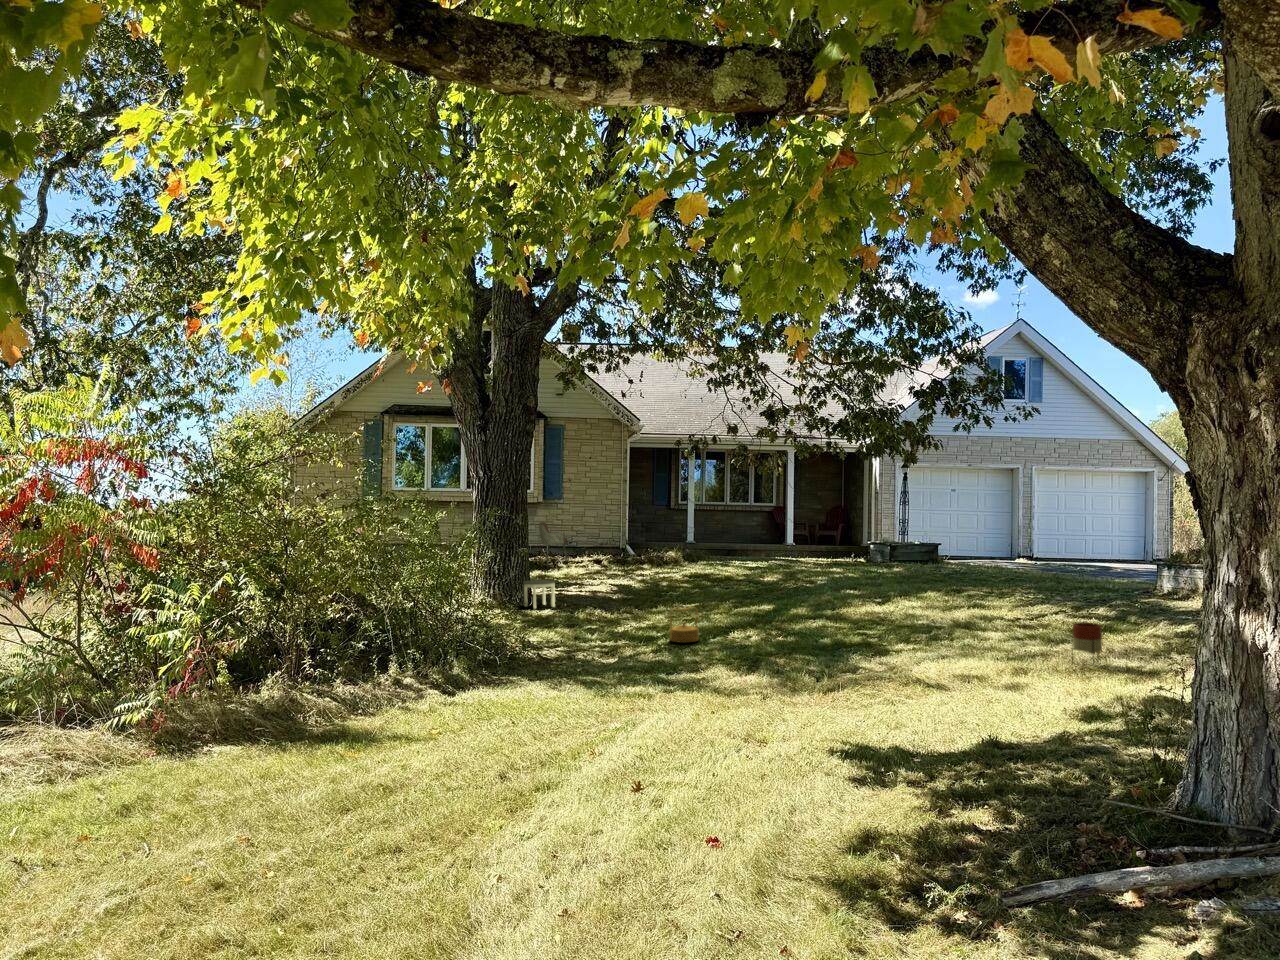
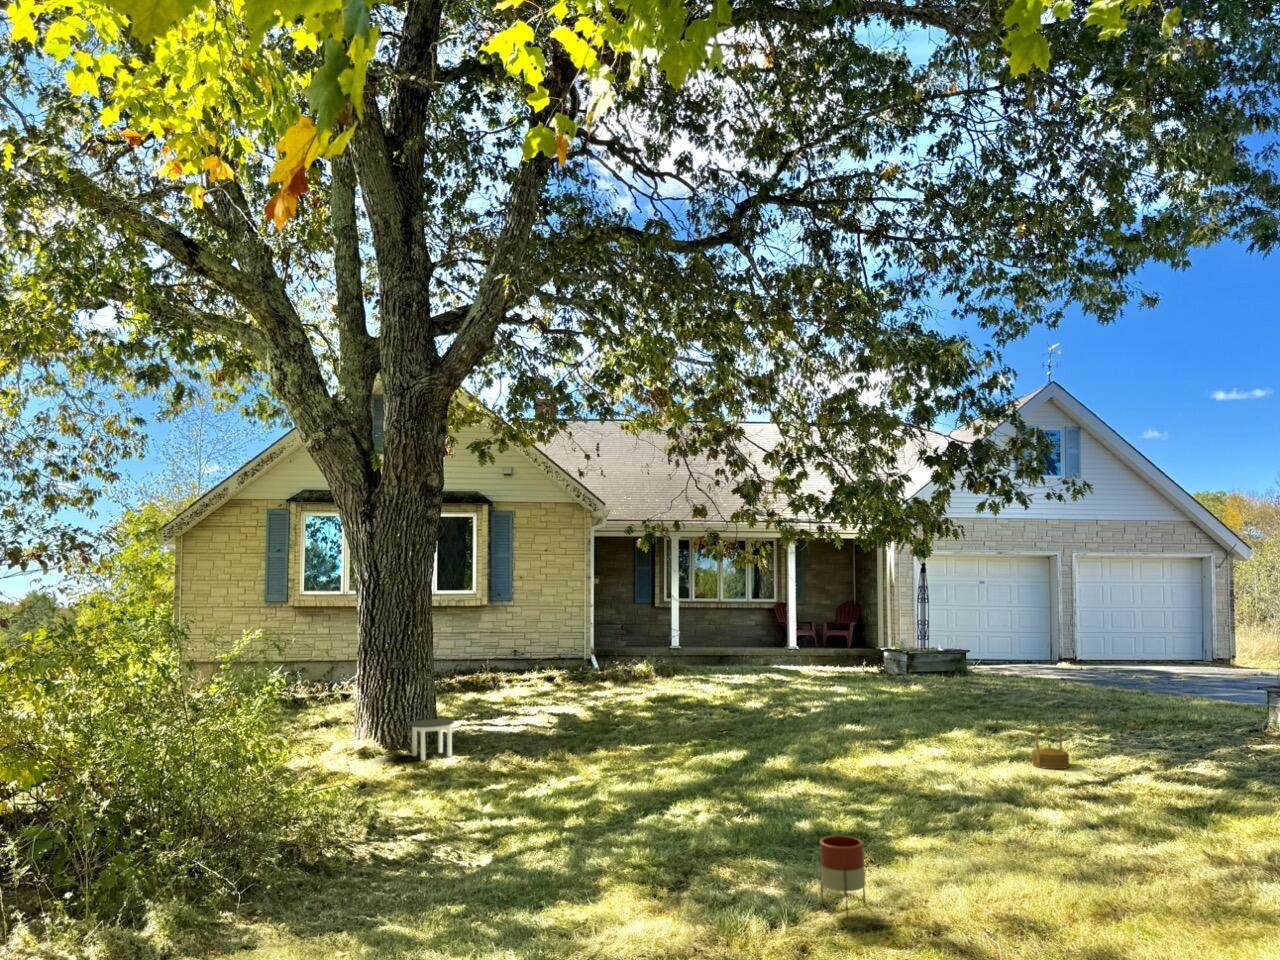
armchair: present [539,522,568,561] -> none [485,629,521,677]
basket: present [670,607,699,643] -> present [1031,726,1069,769]
planter: present [1072,623,1102,661] -> present [820,836,865,917]

